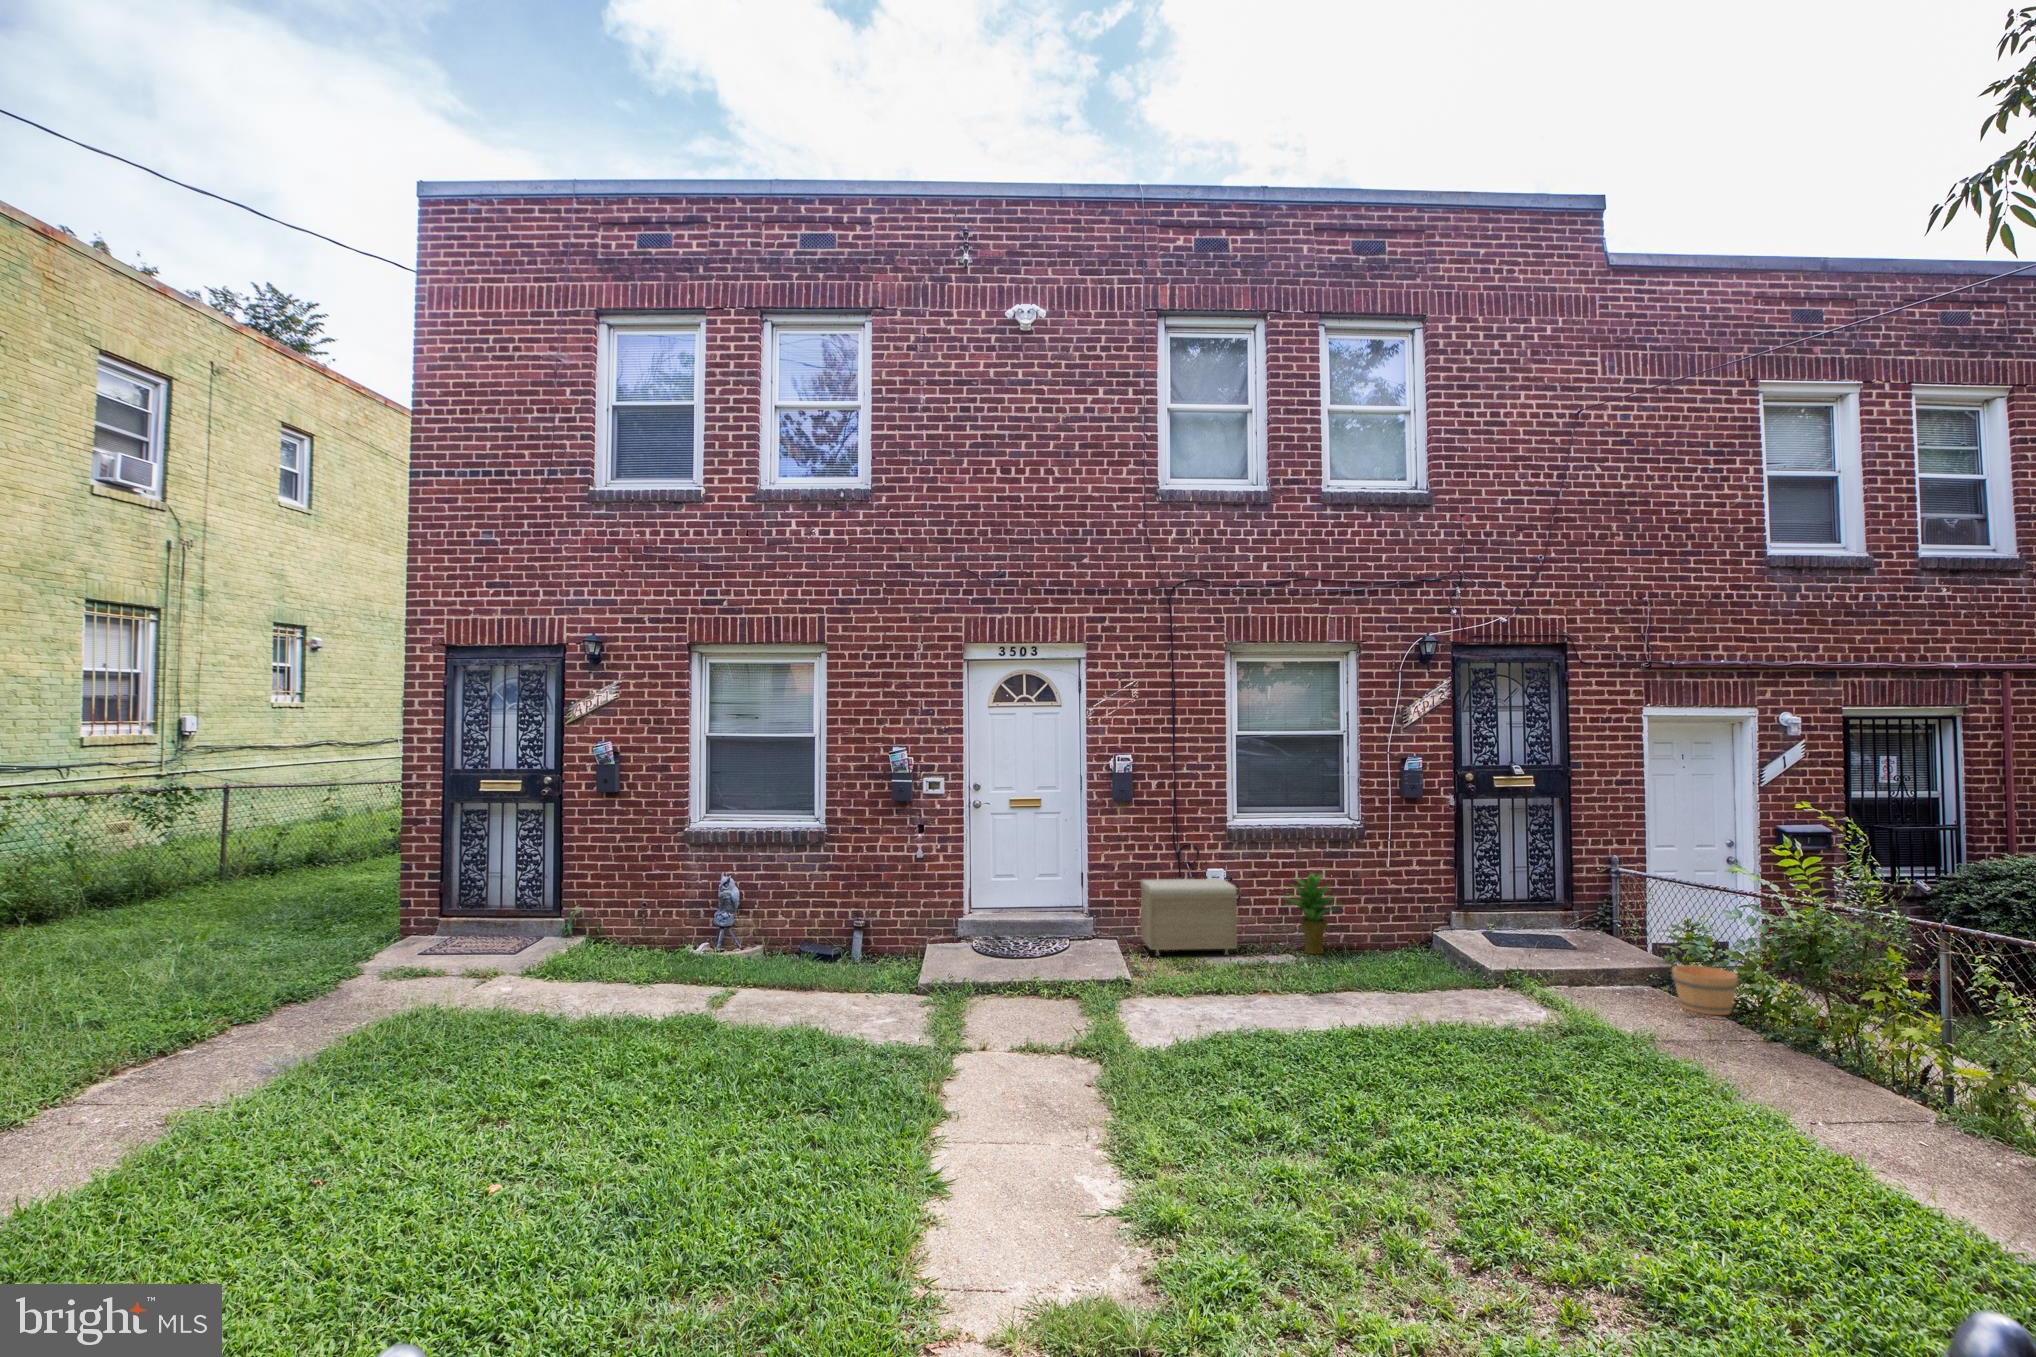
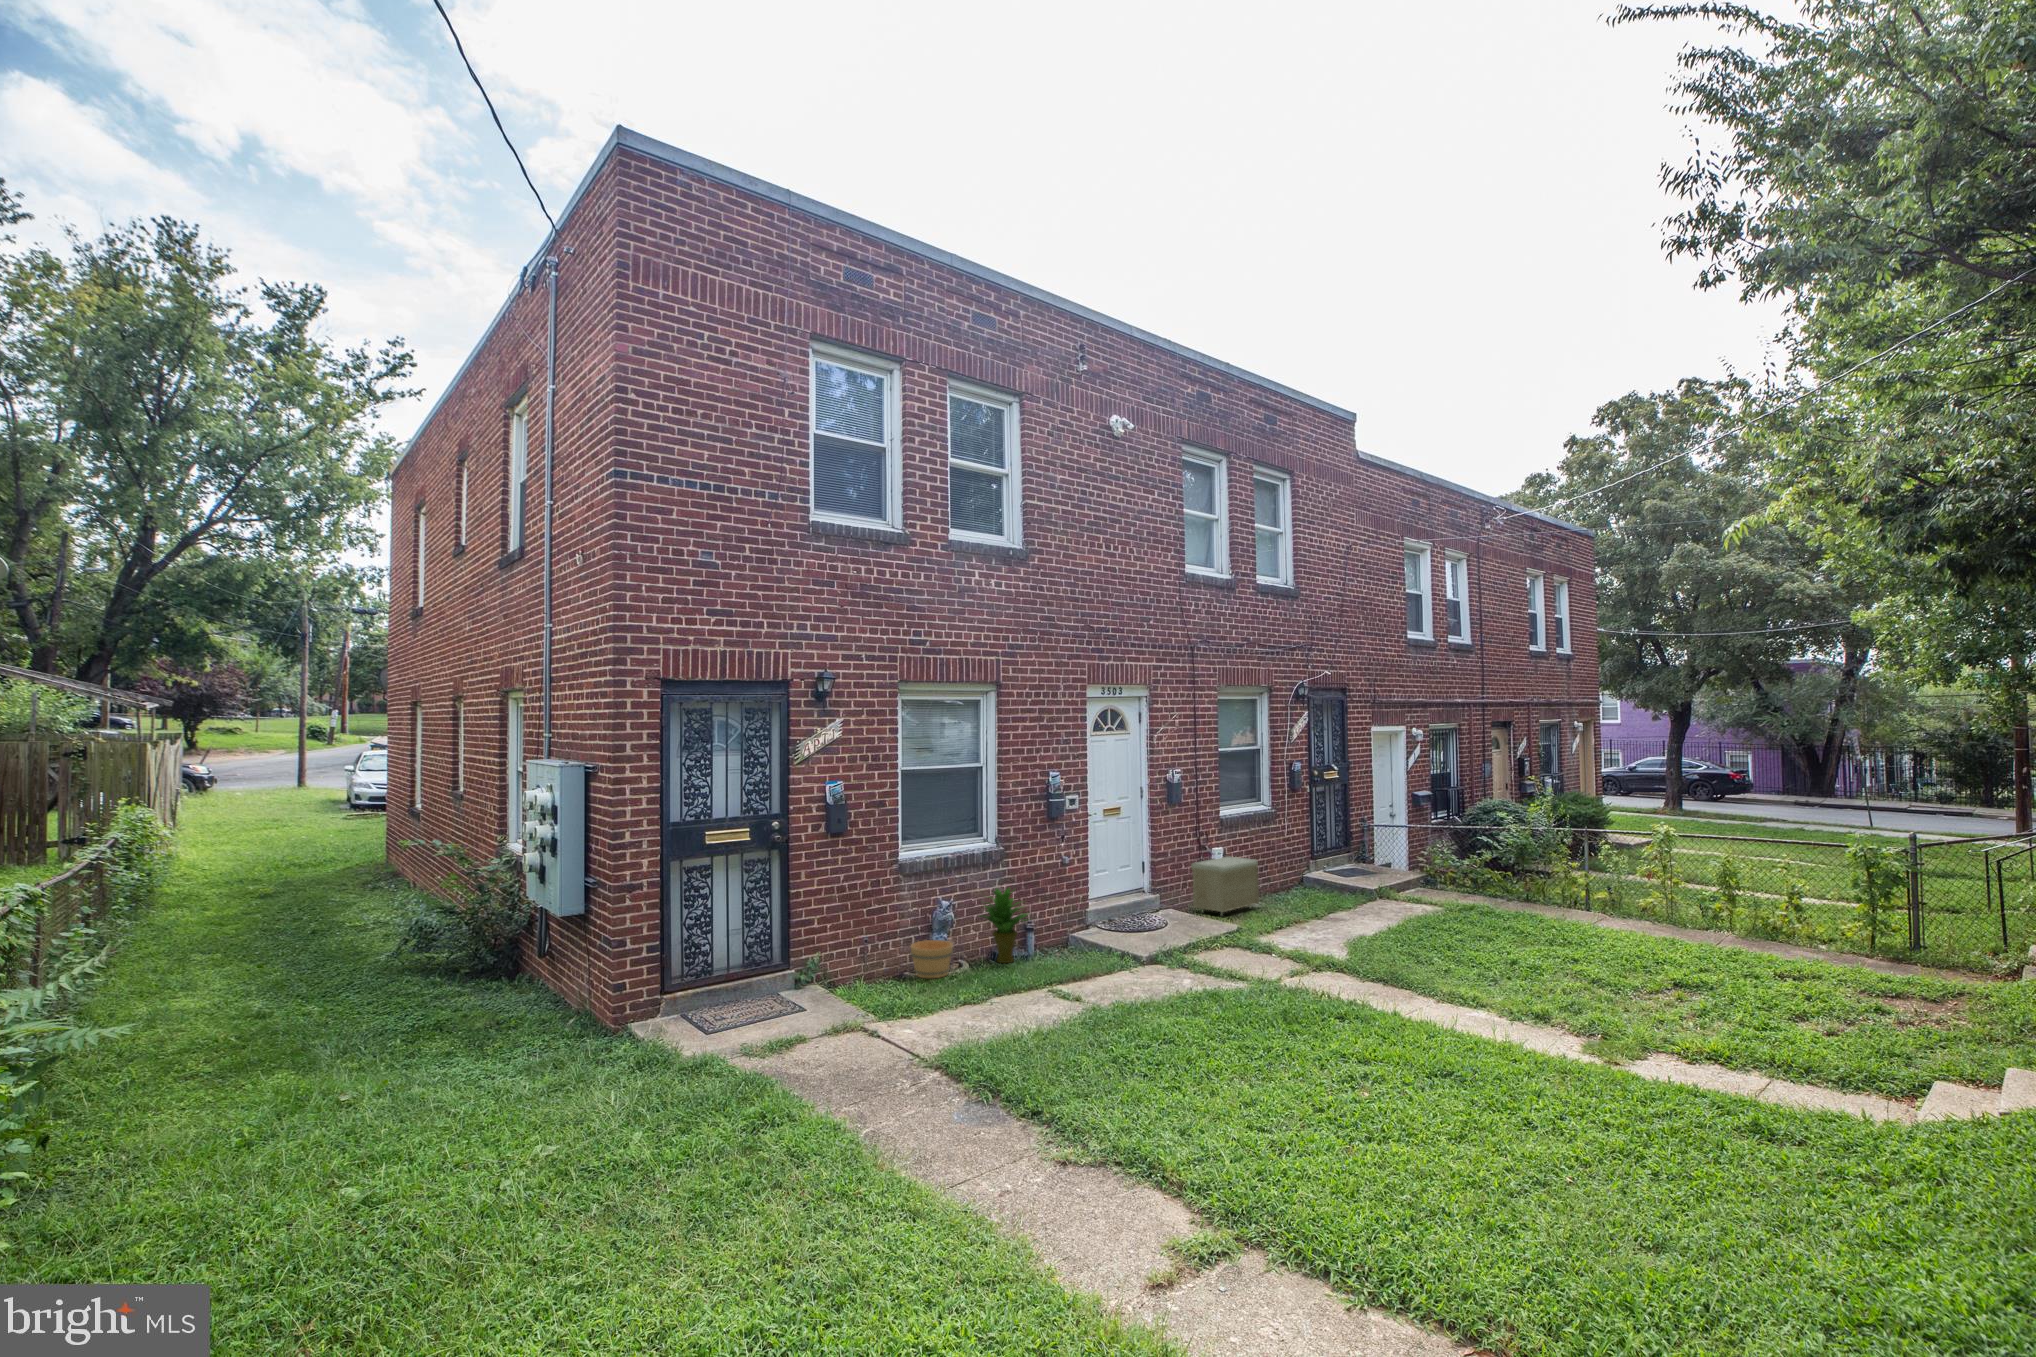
potted plant: present [1286,873,1337,954] -> present [982,888,1028,963]
bucket: present [1672,965,1738,1015] -> present [911,940,953,978]

